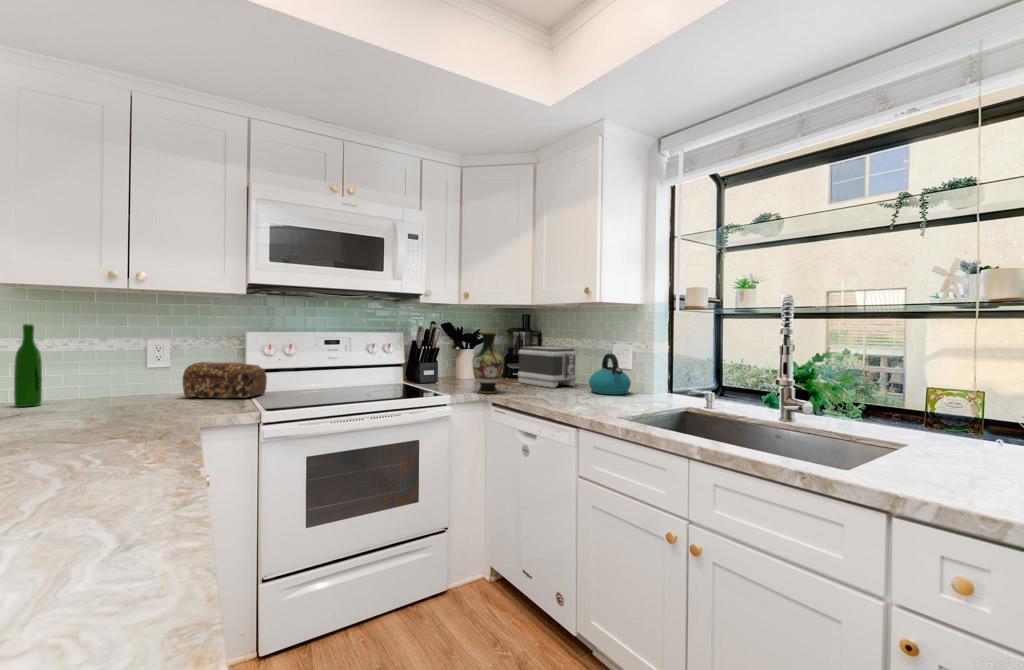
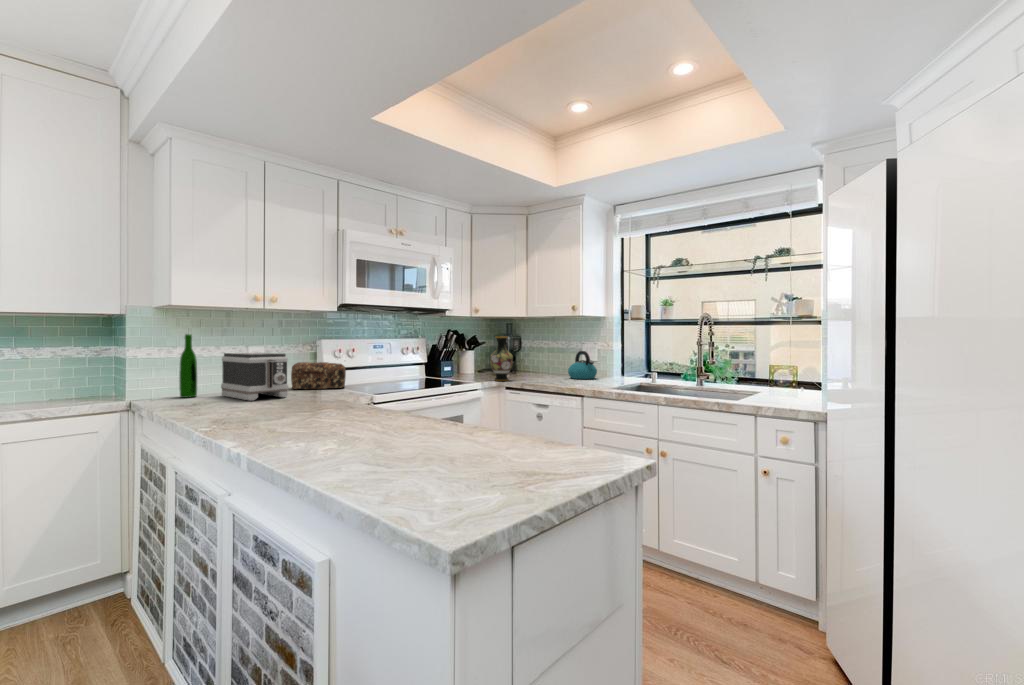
toaster: present [518,347,576,388] -> present [221,352,289,401]

